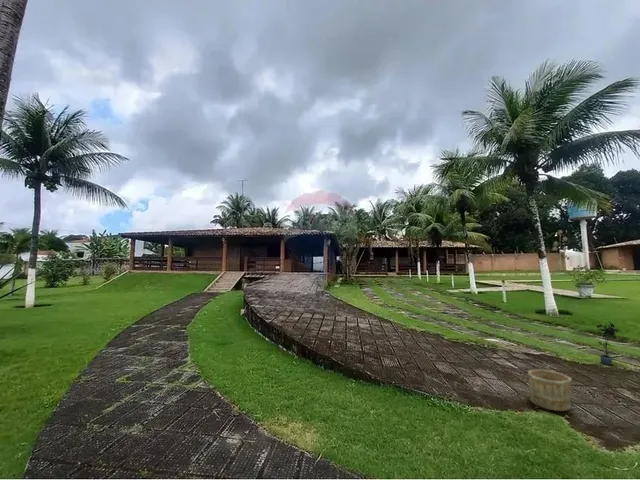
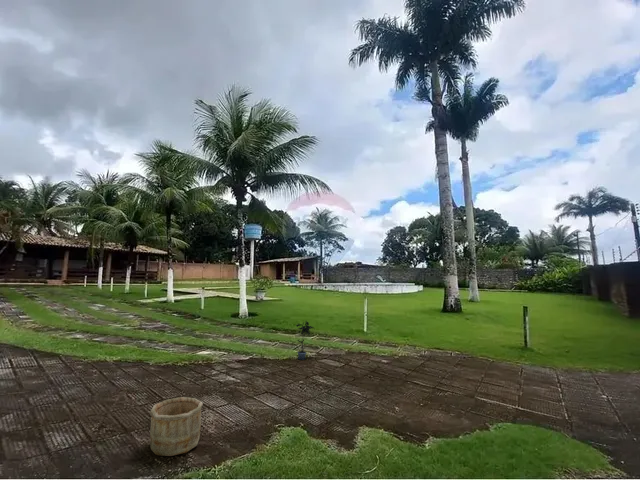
wooden bucket: present [528,369,572,411] -> present [150,397,203,456]

